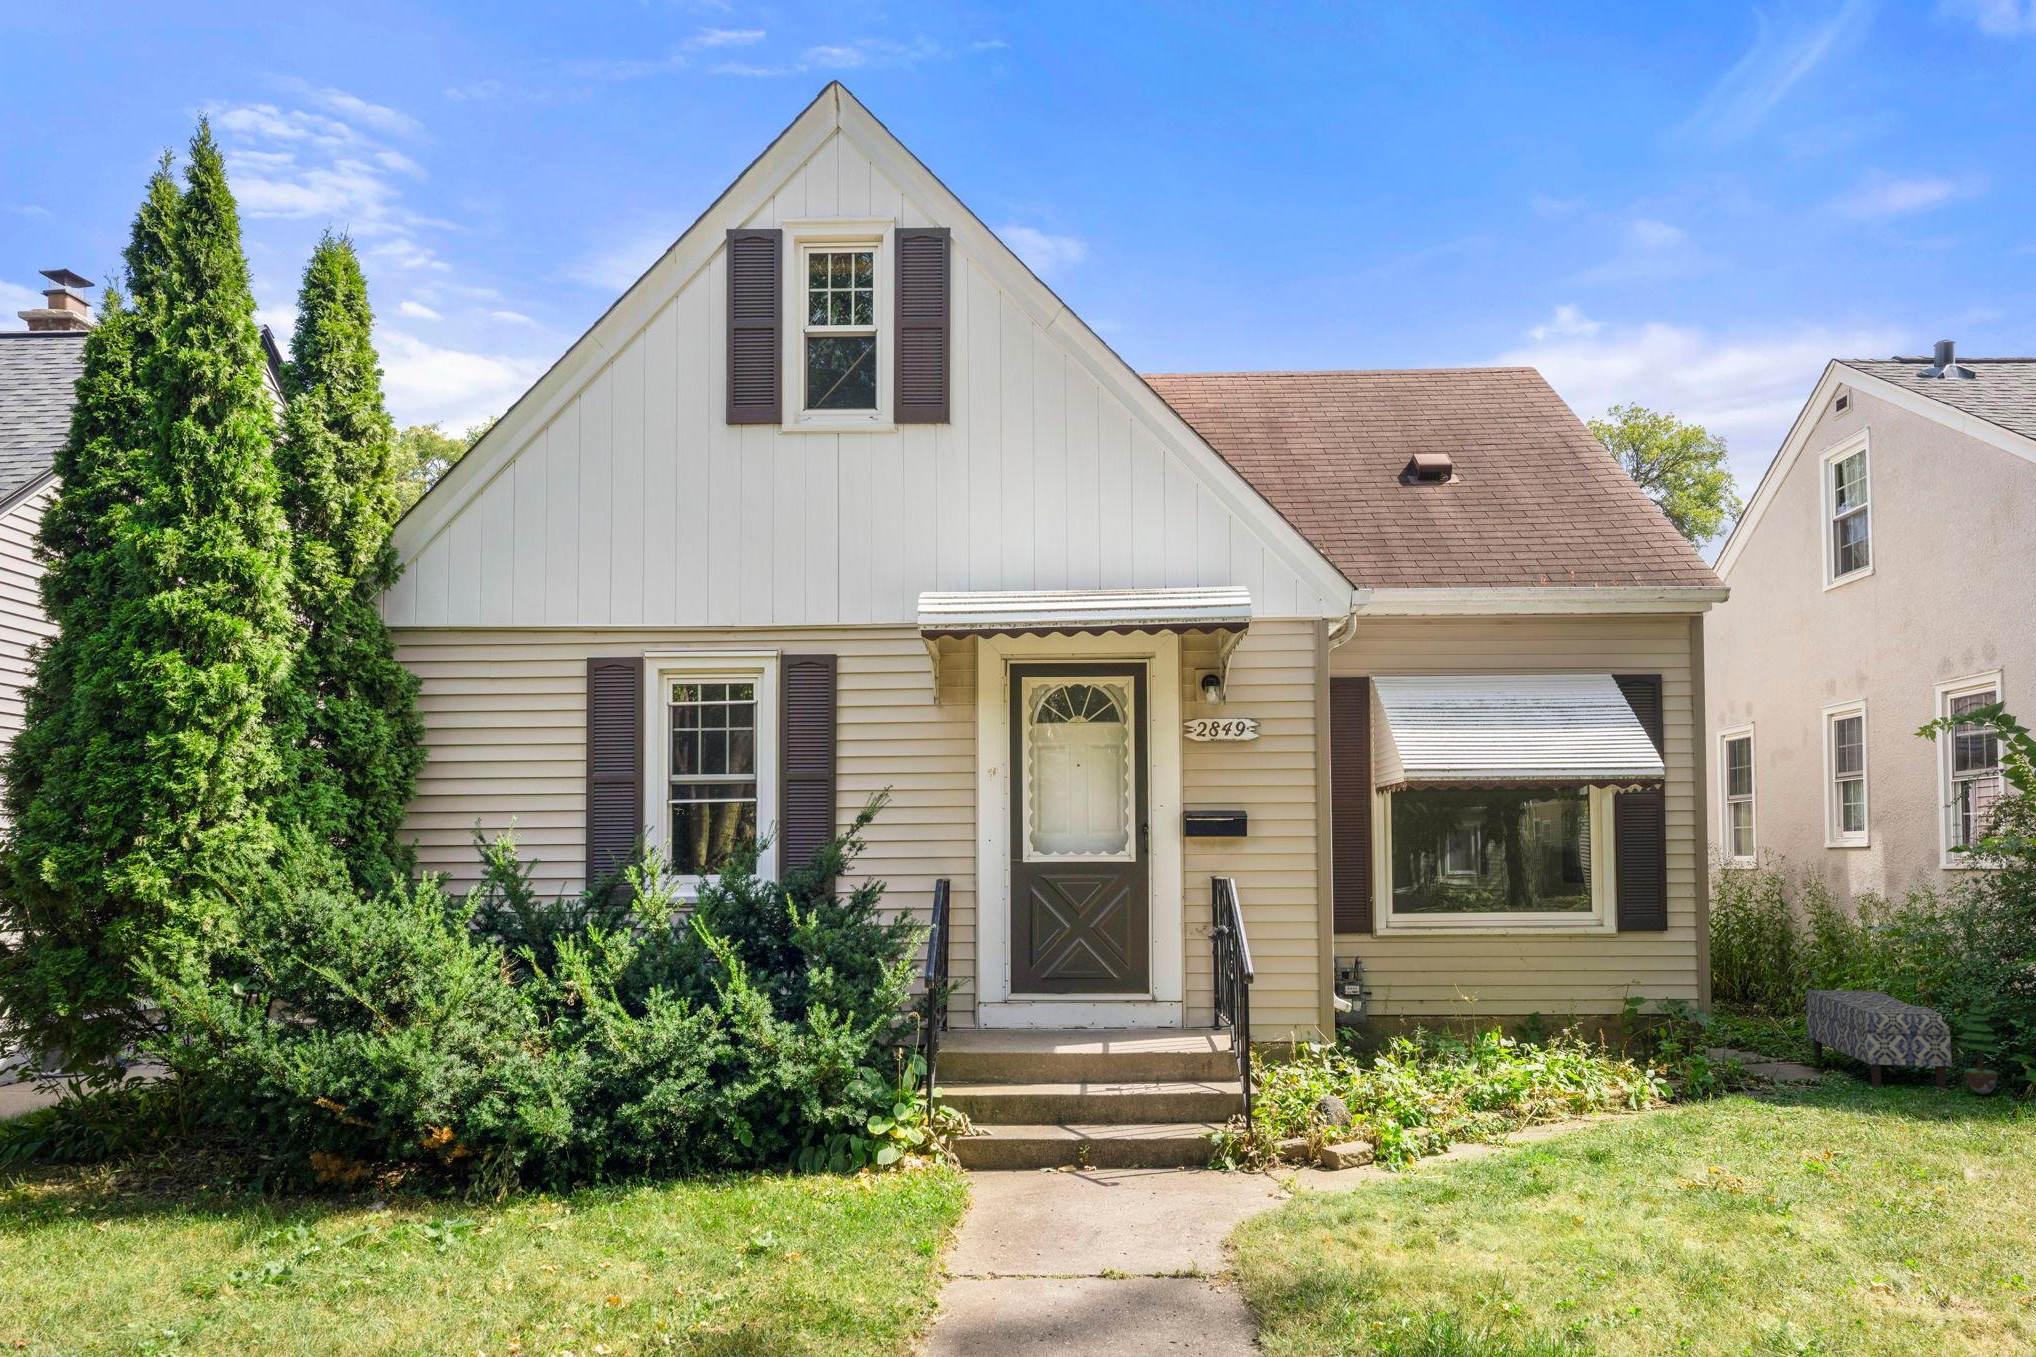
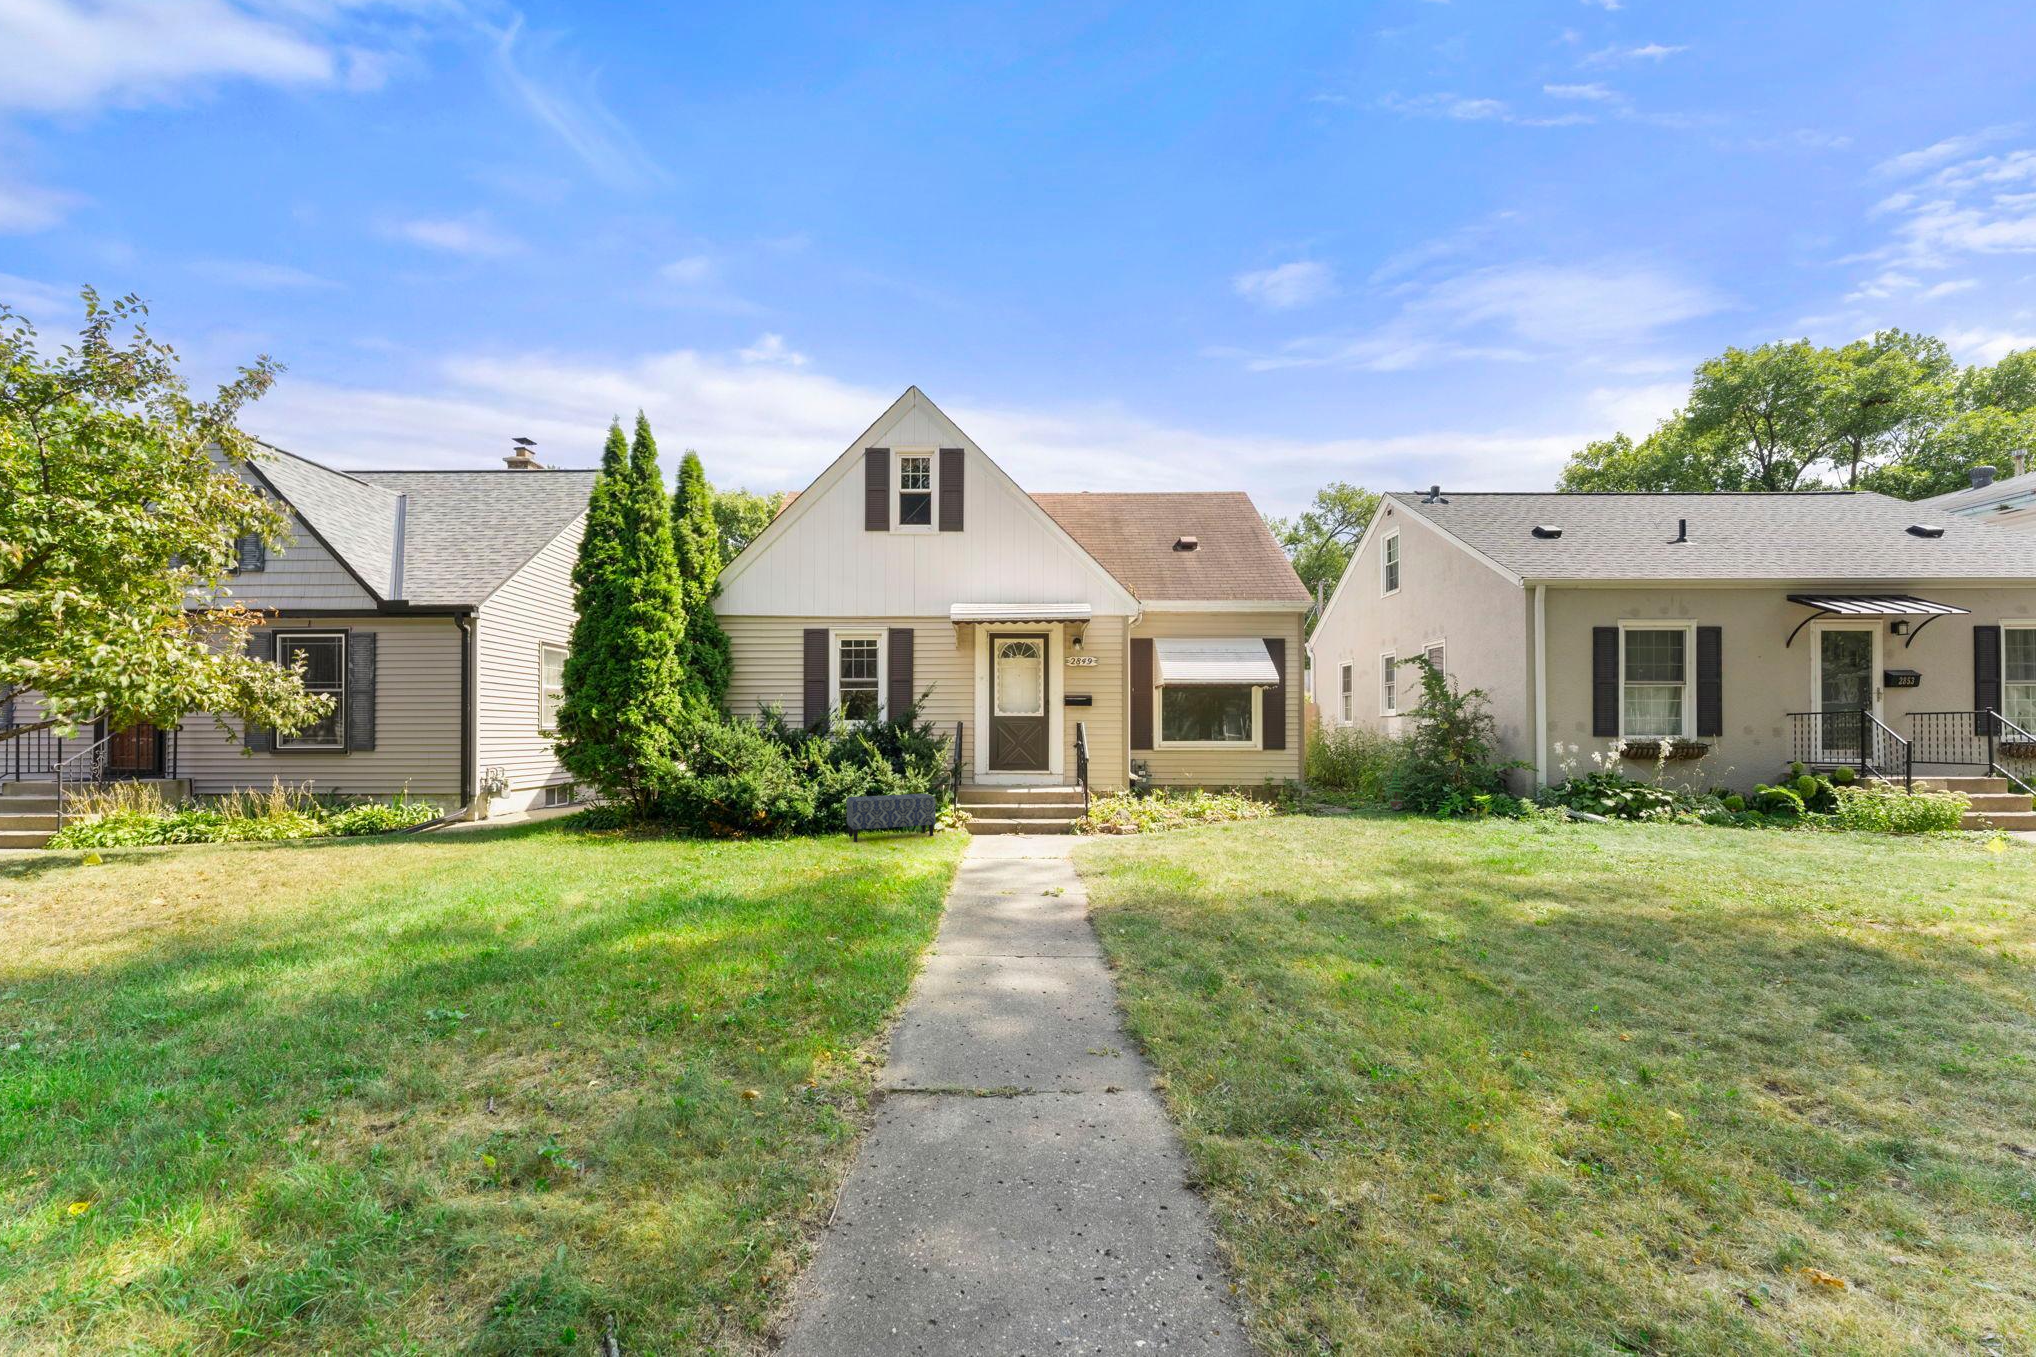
bench: present [1806,990,1952,1088] -> present [847,794,936,842]

